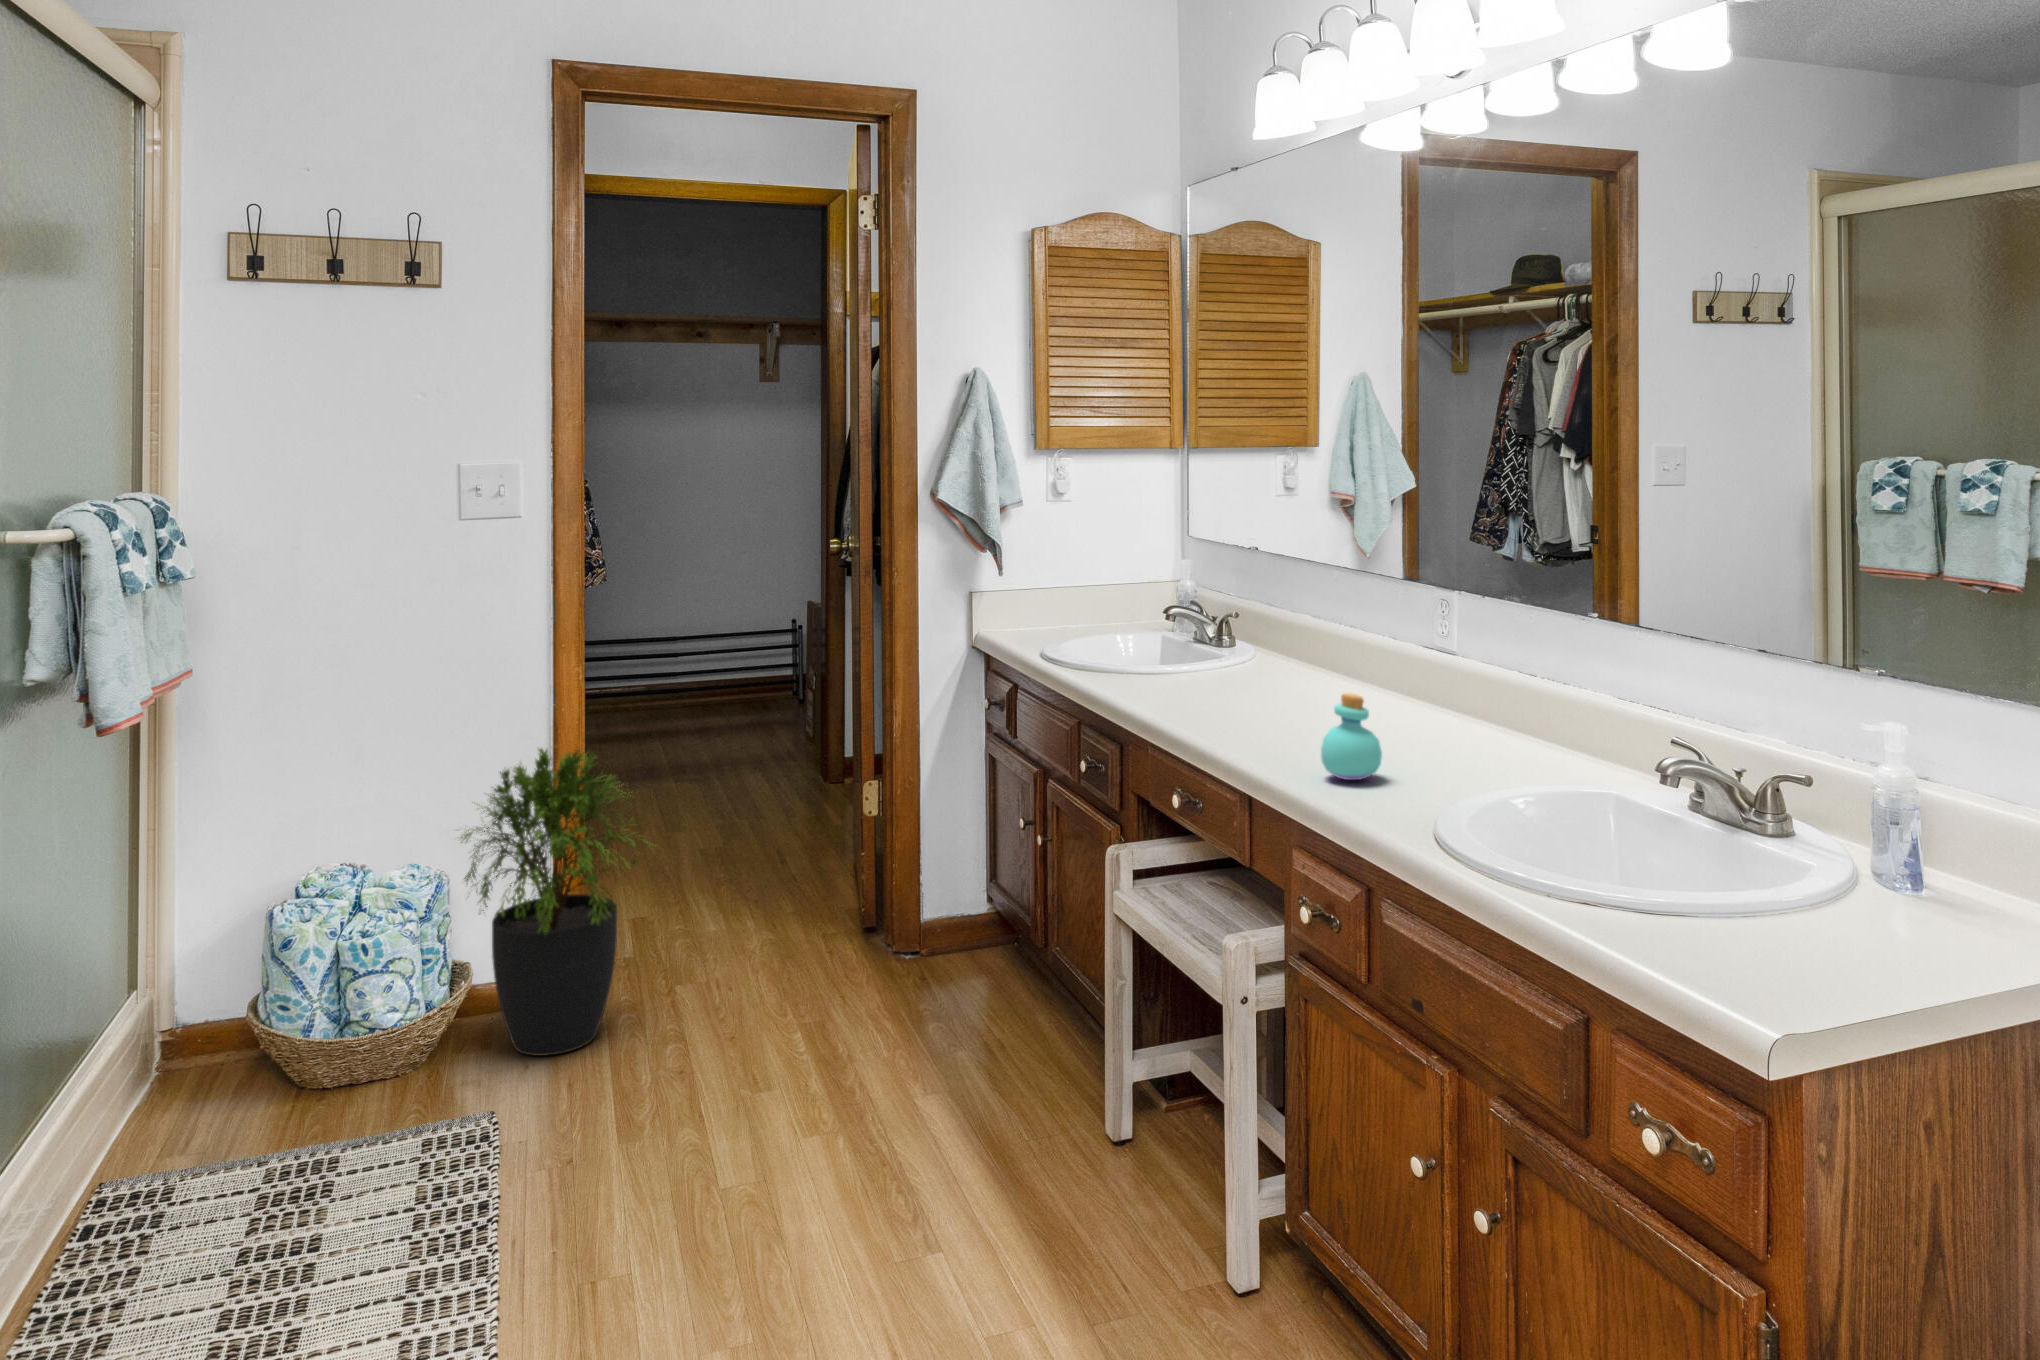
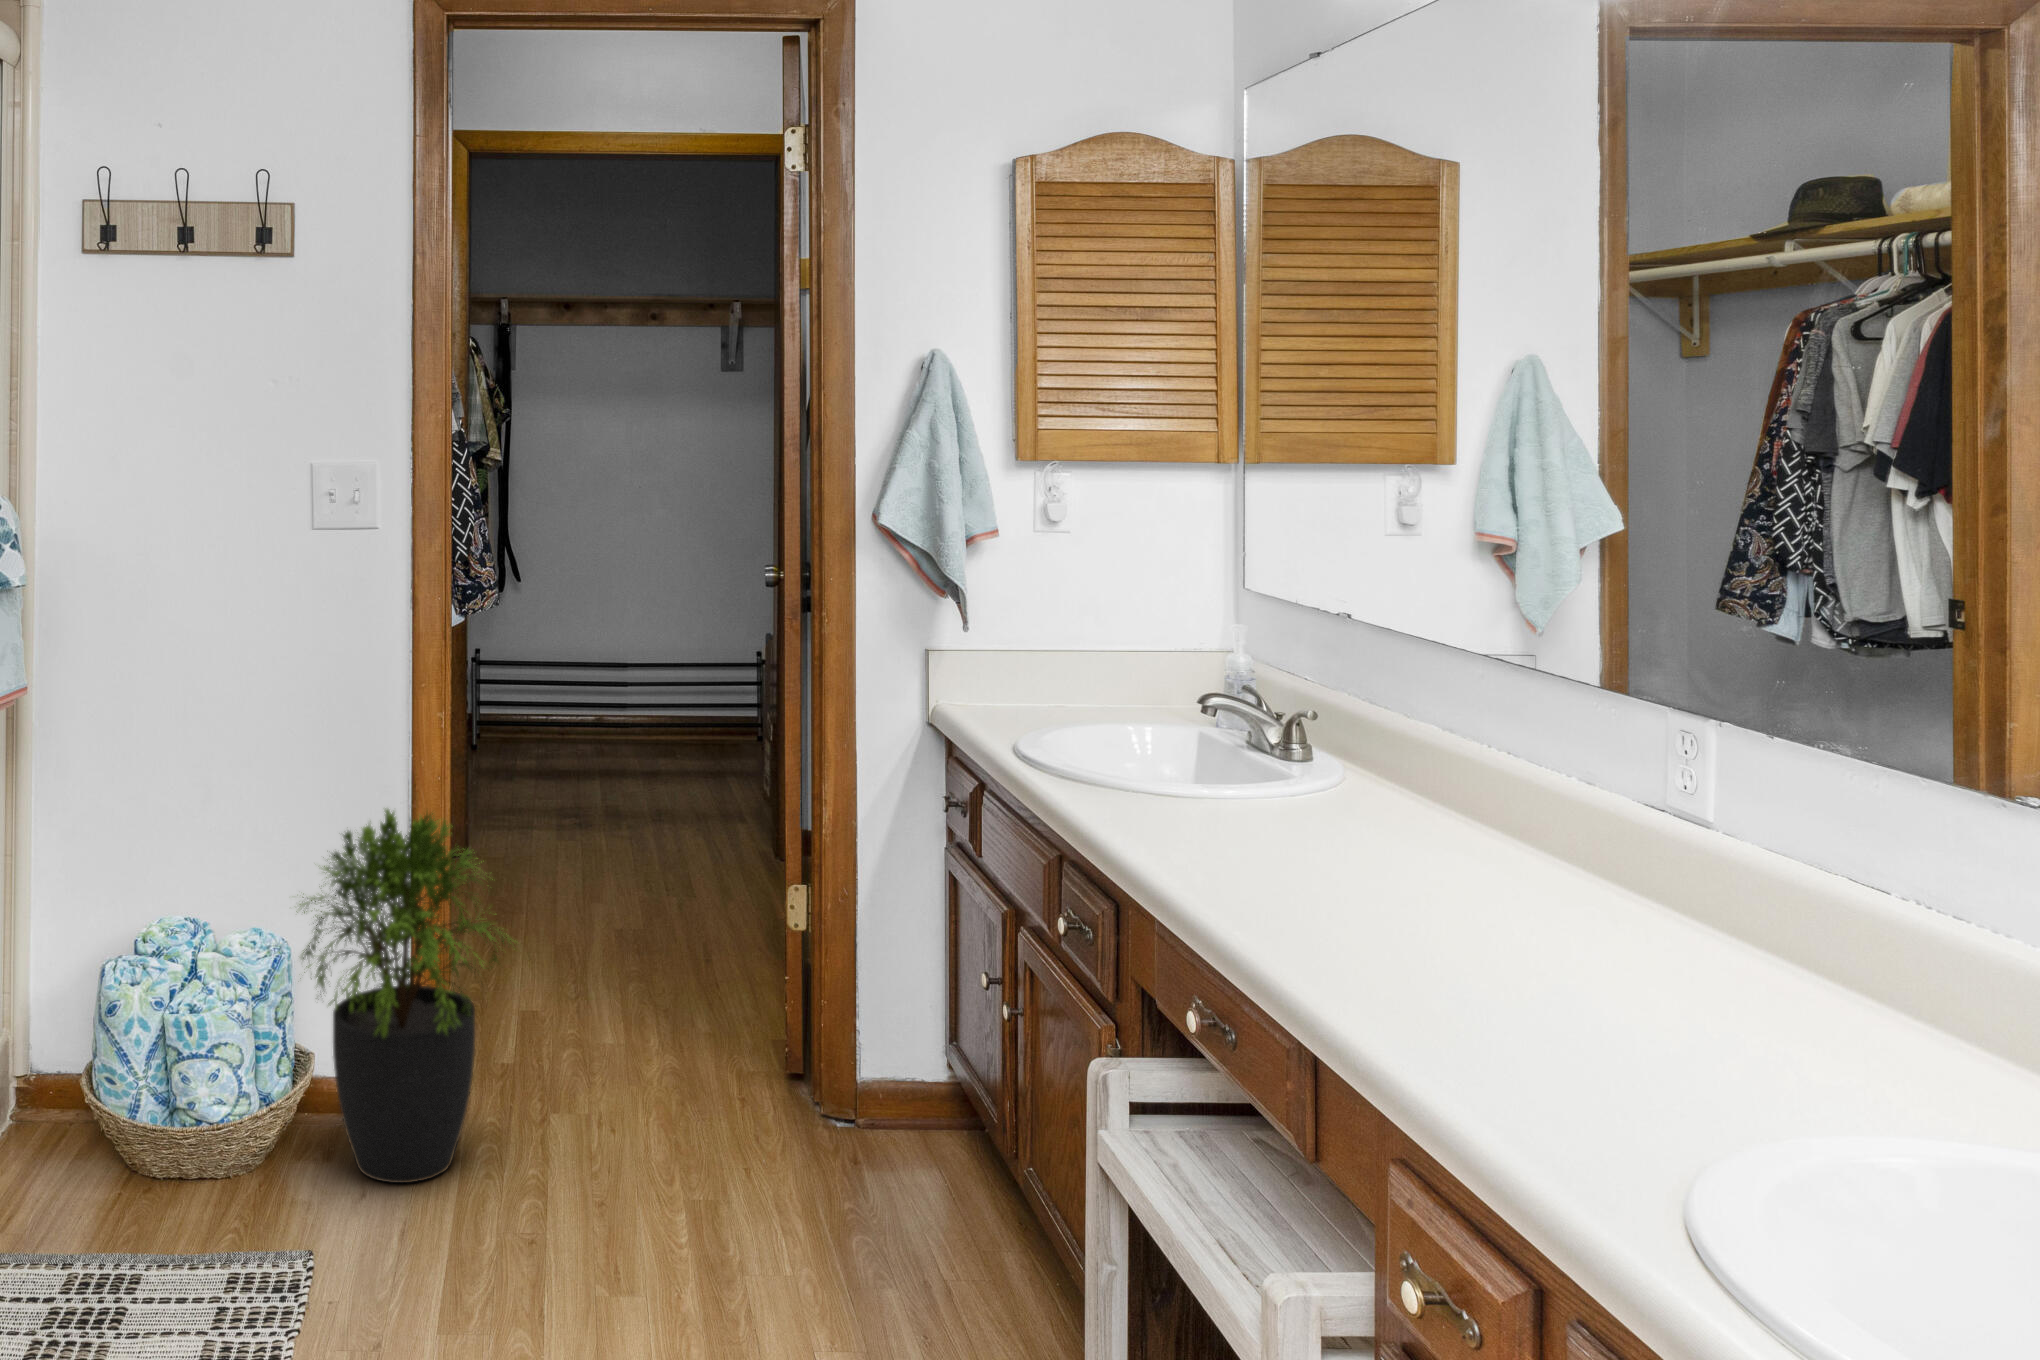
perfume bottle: present [1321,693,1382,780] -> none [1419,878,1534,1027]

